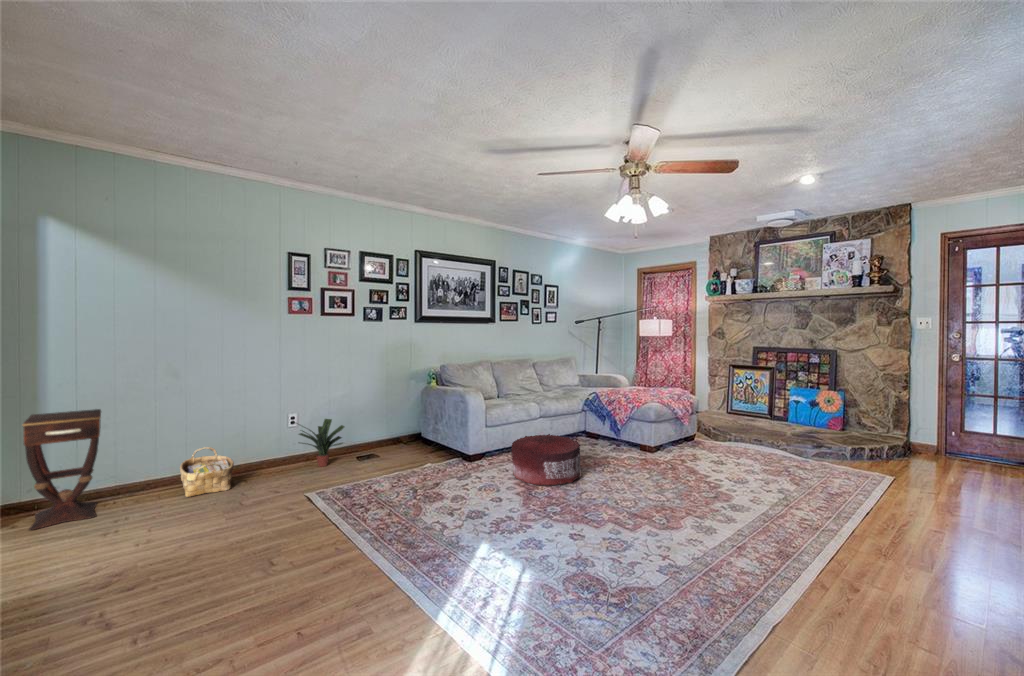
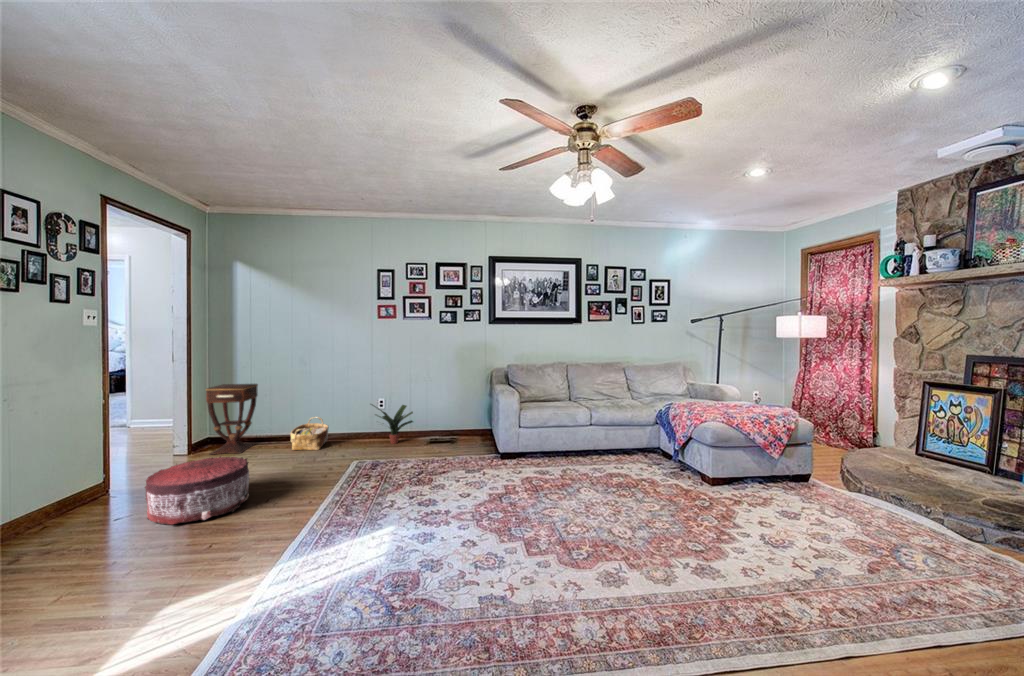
pouf: present [512,434,581,486] -> present [145,456,249,525]

